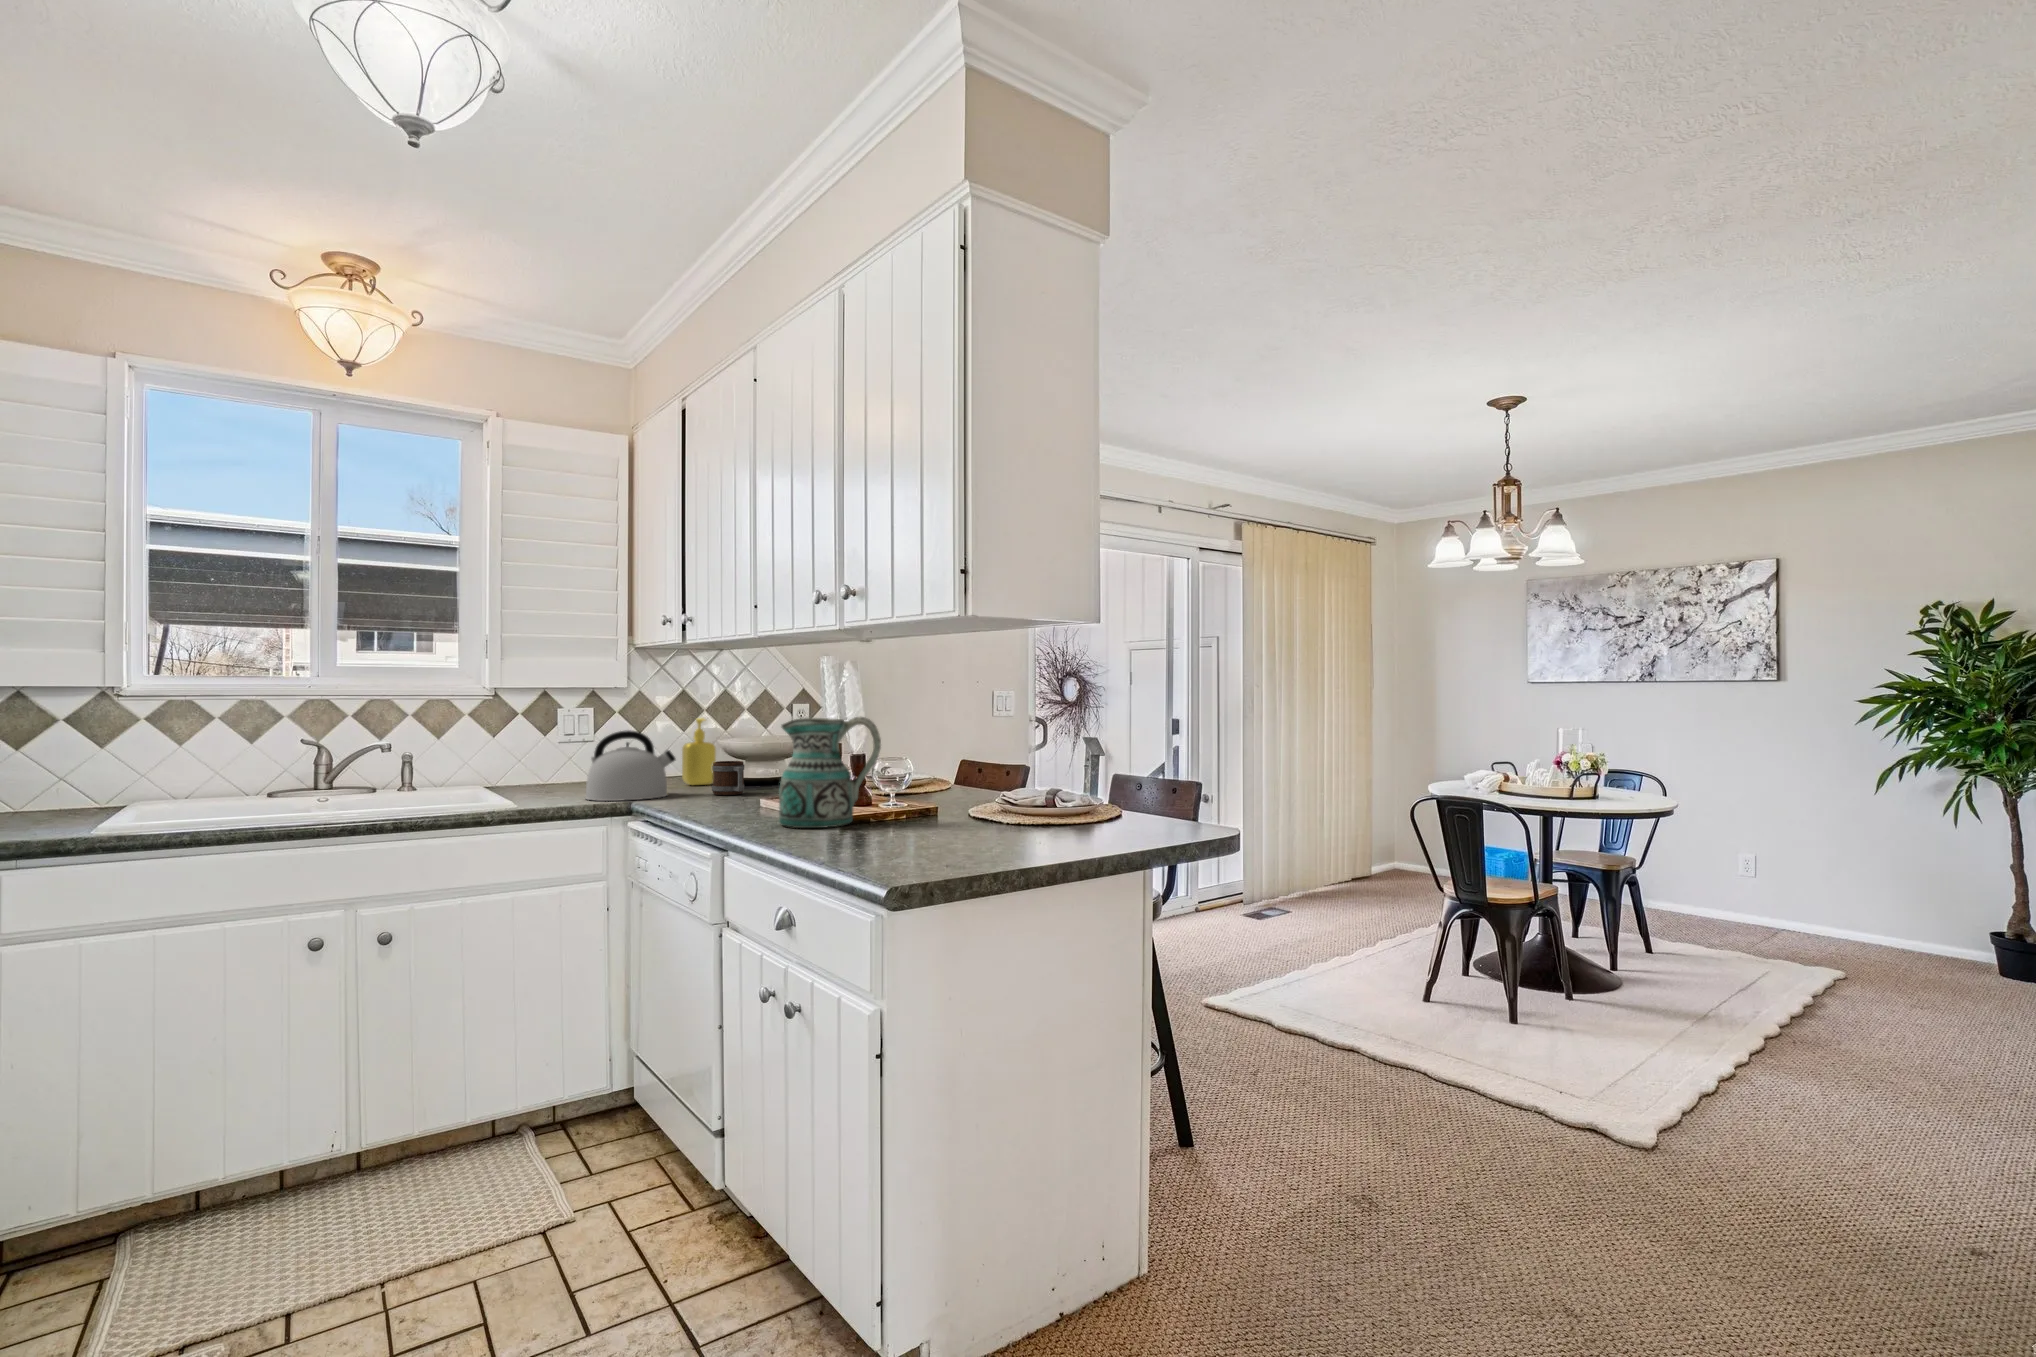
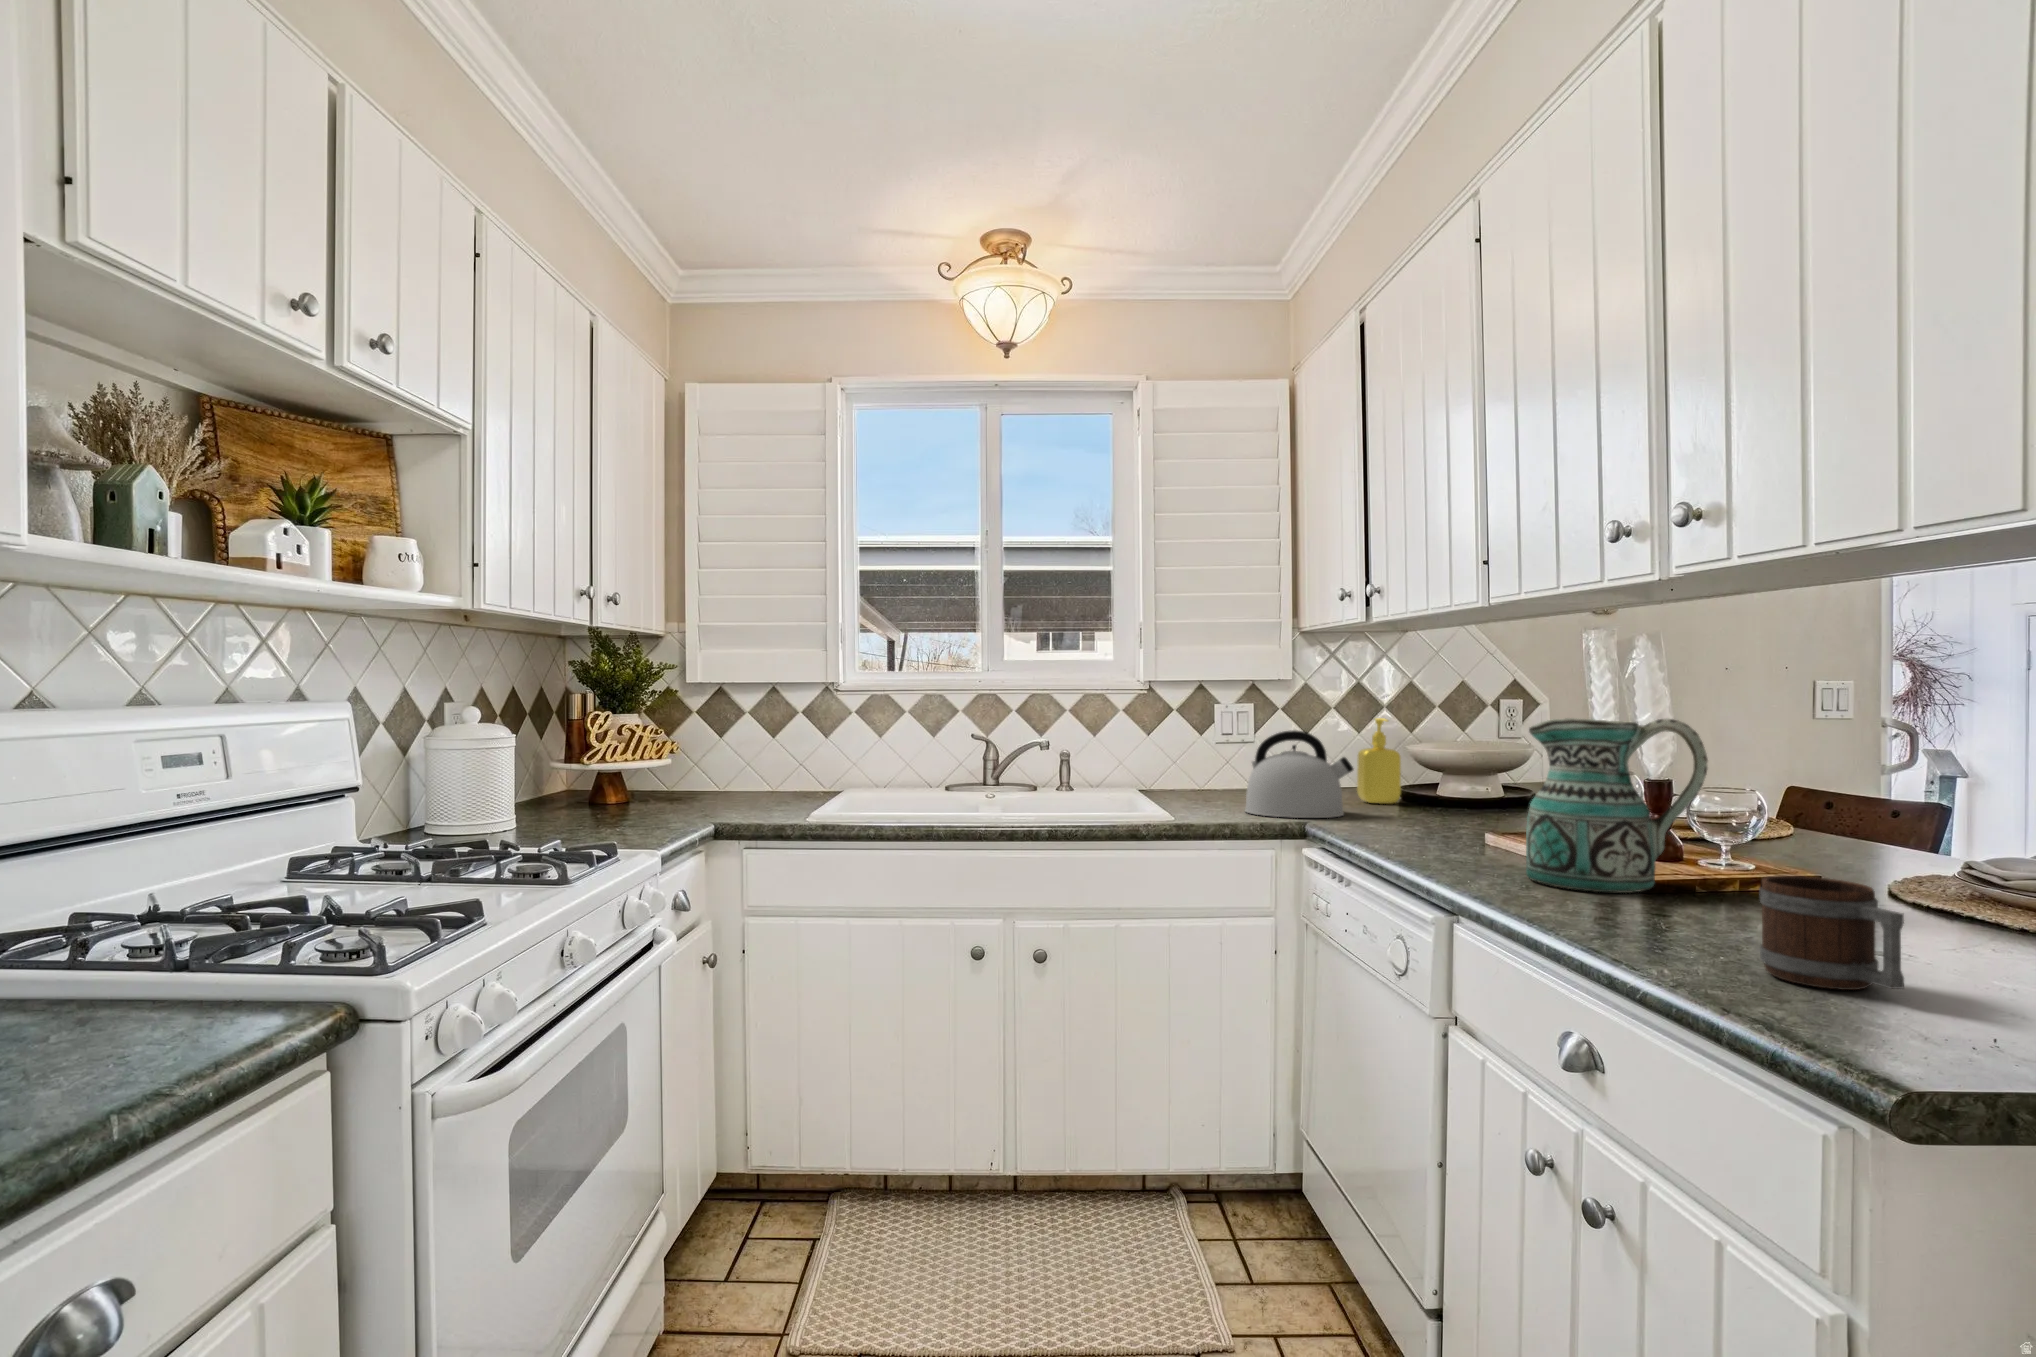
mug: present [712,761,744,795] -> present [1760,876,1904,990]

